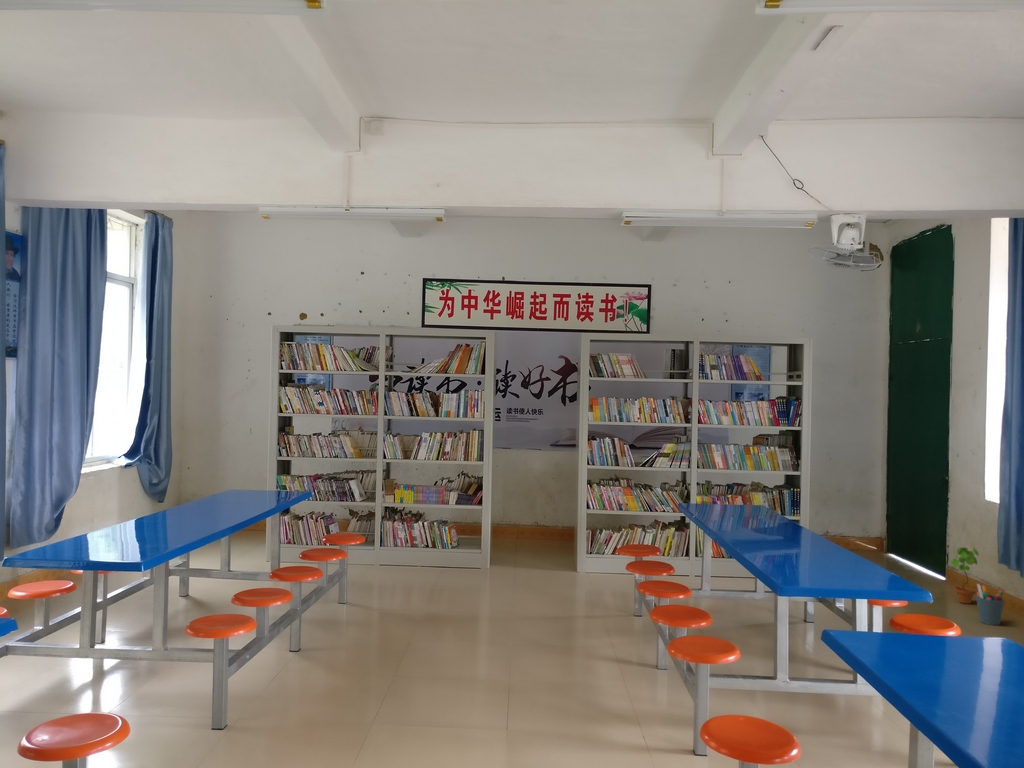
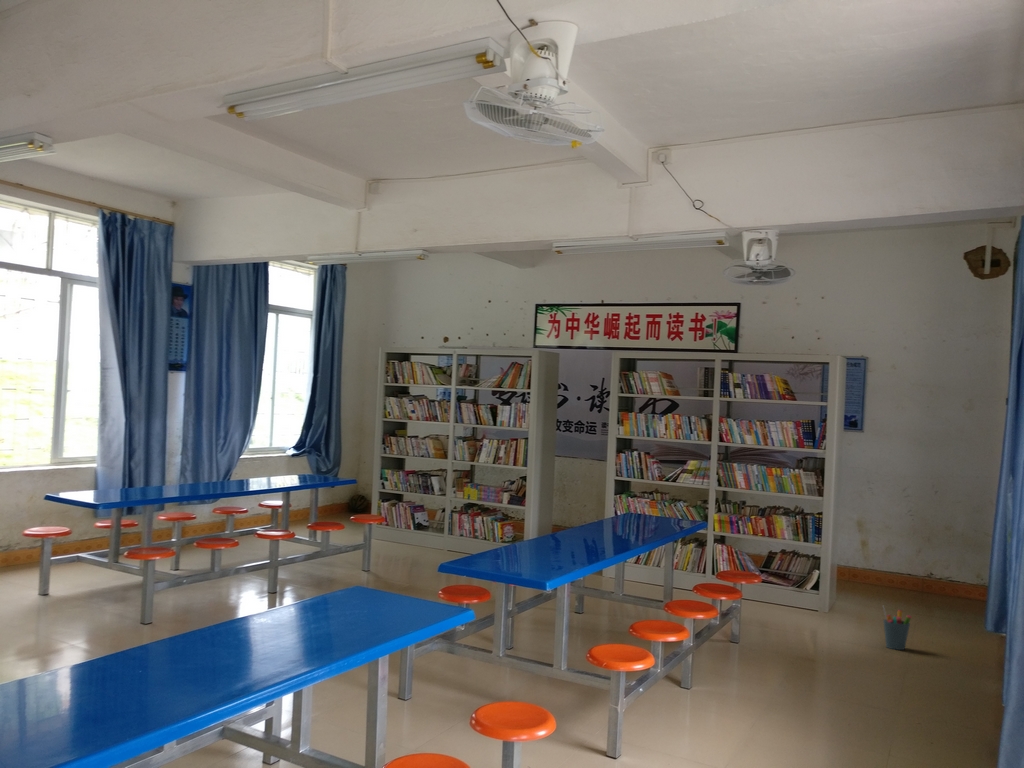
potted plant: present [952,547,978,604] -> none [915,581,945,642]

